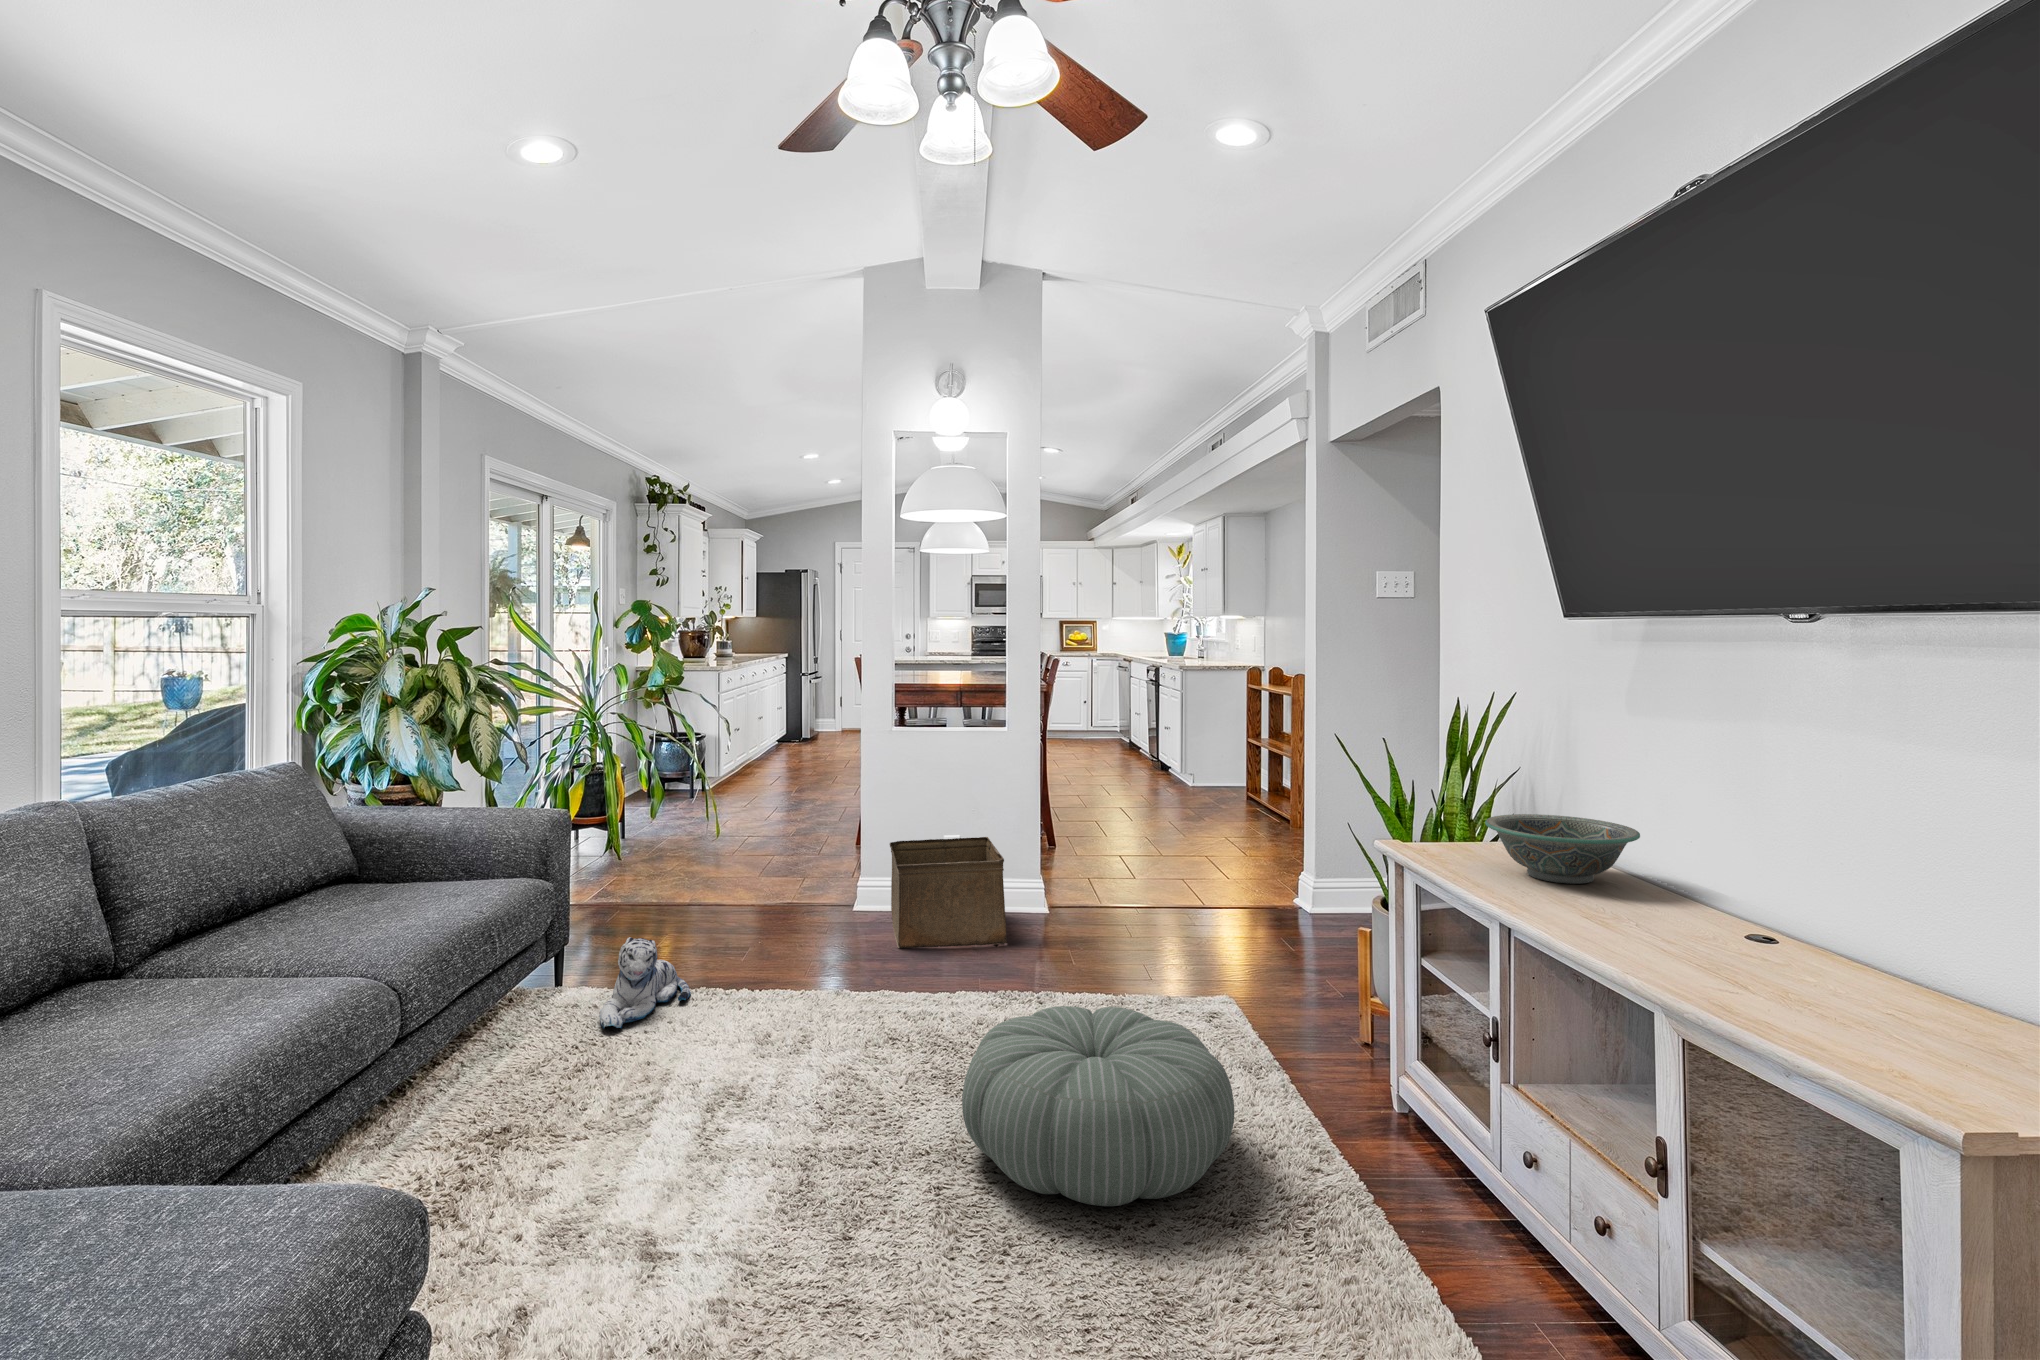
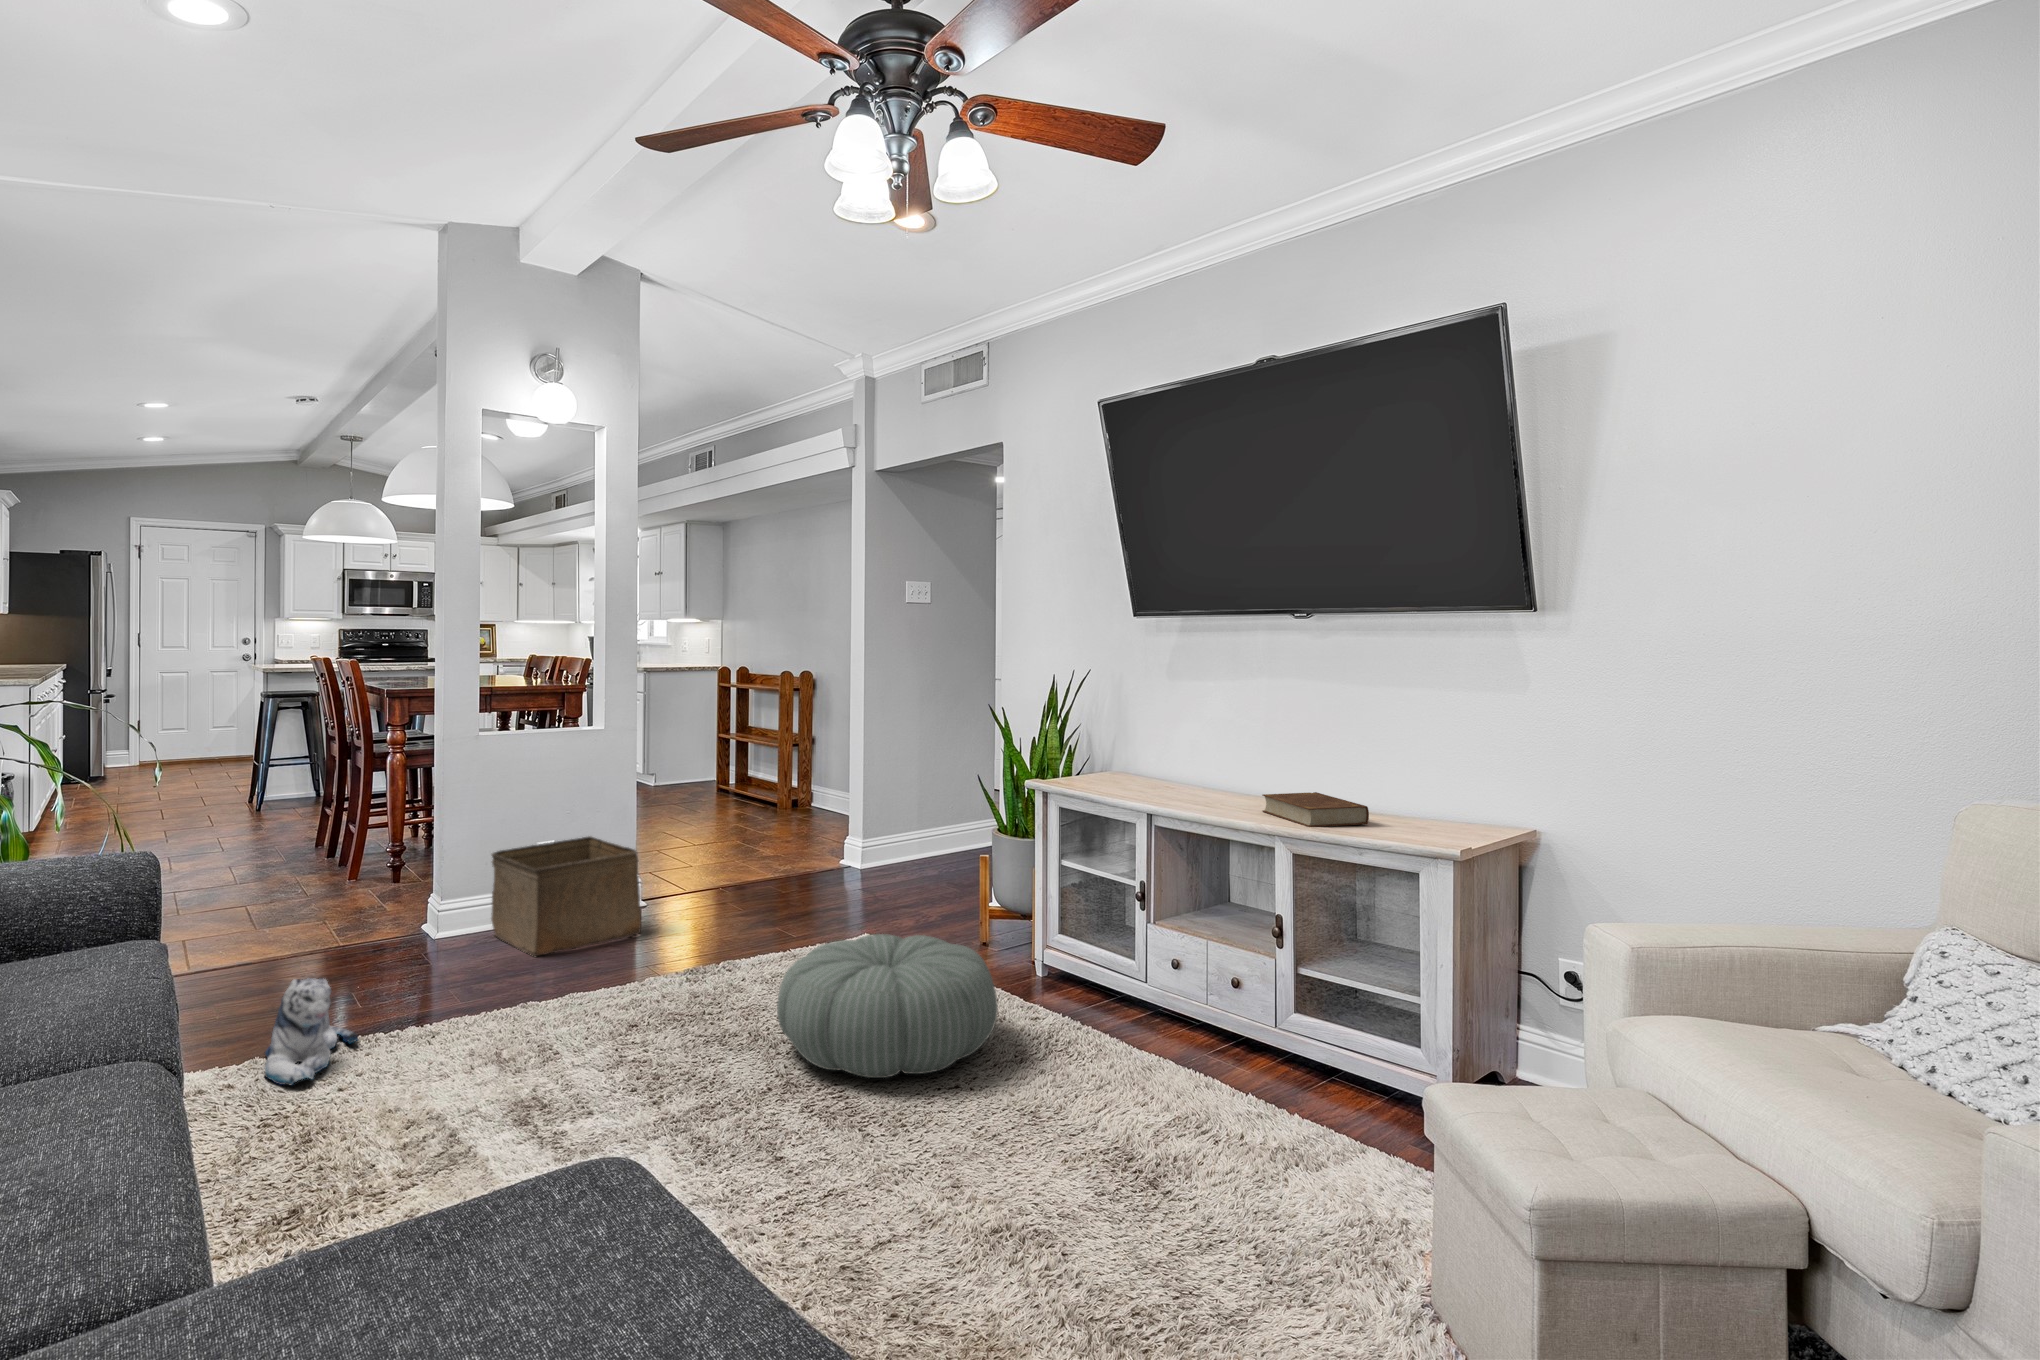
decorative bowl: present [1485,814,1640,884] -> none [1105,748,1196,790]
book: none [1676,926,1861,1021] -> present [1262,792,1369,827]

